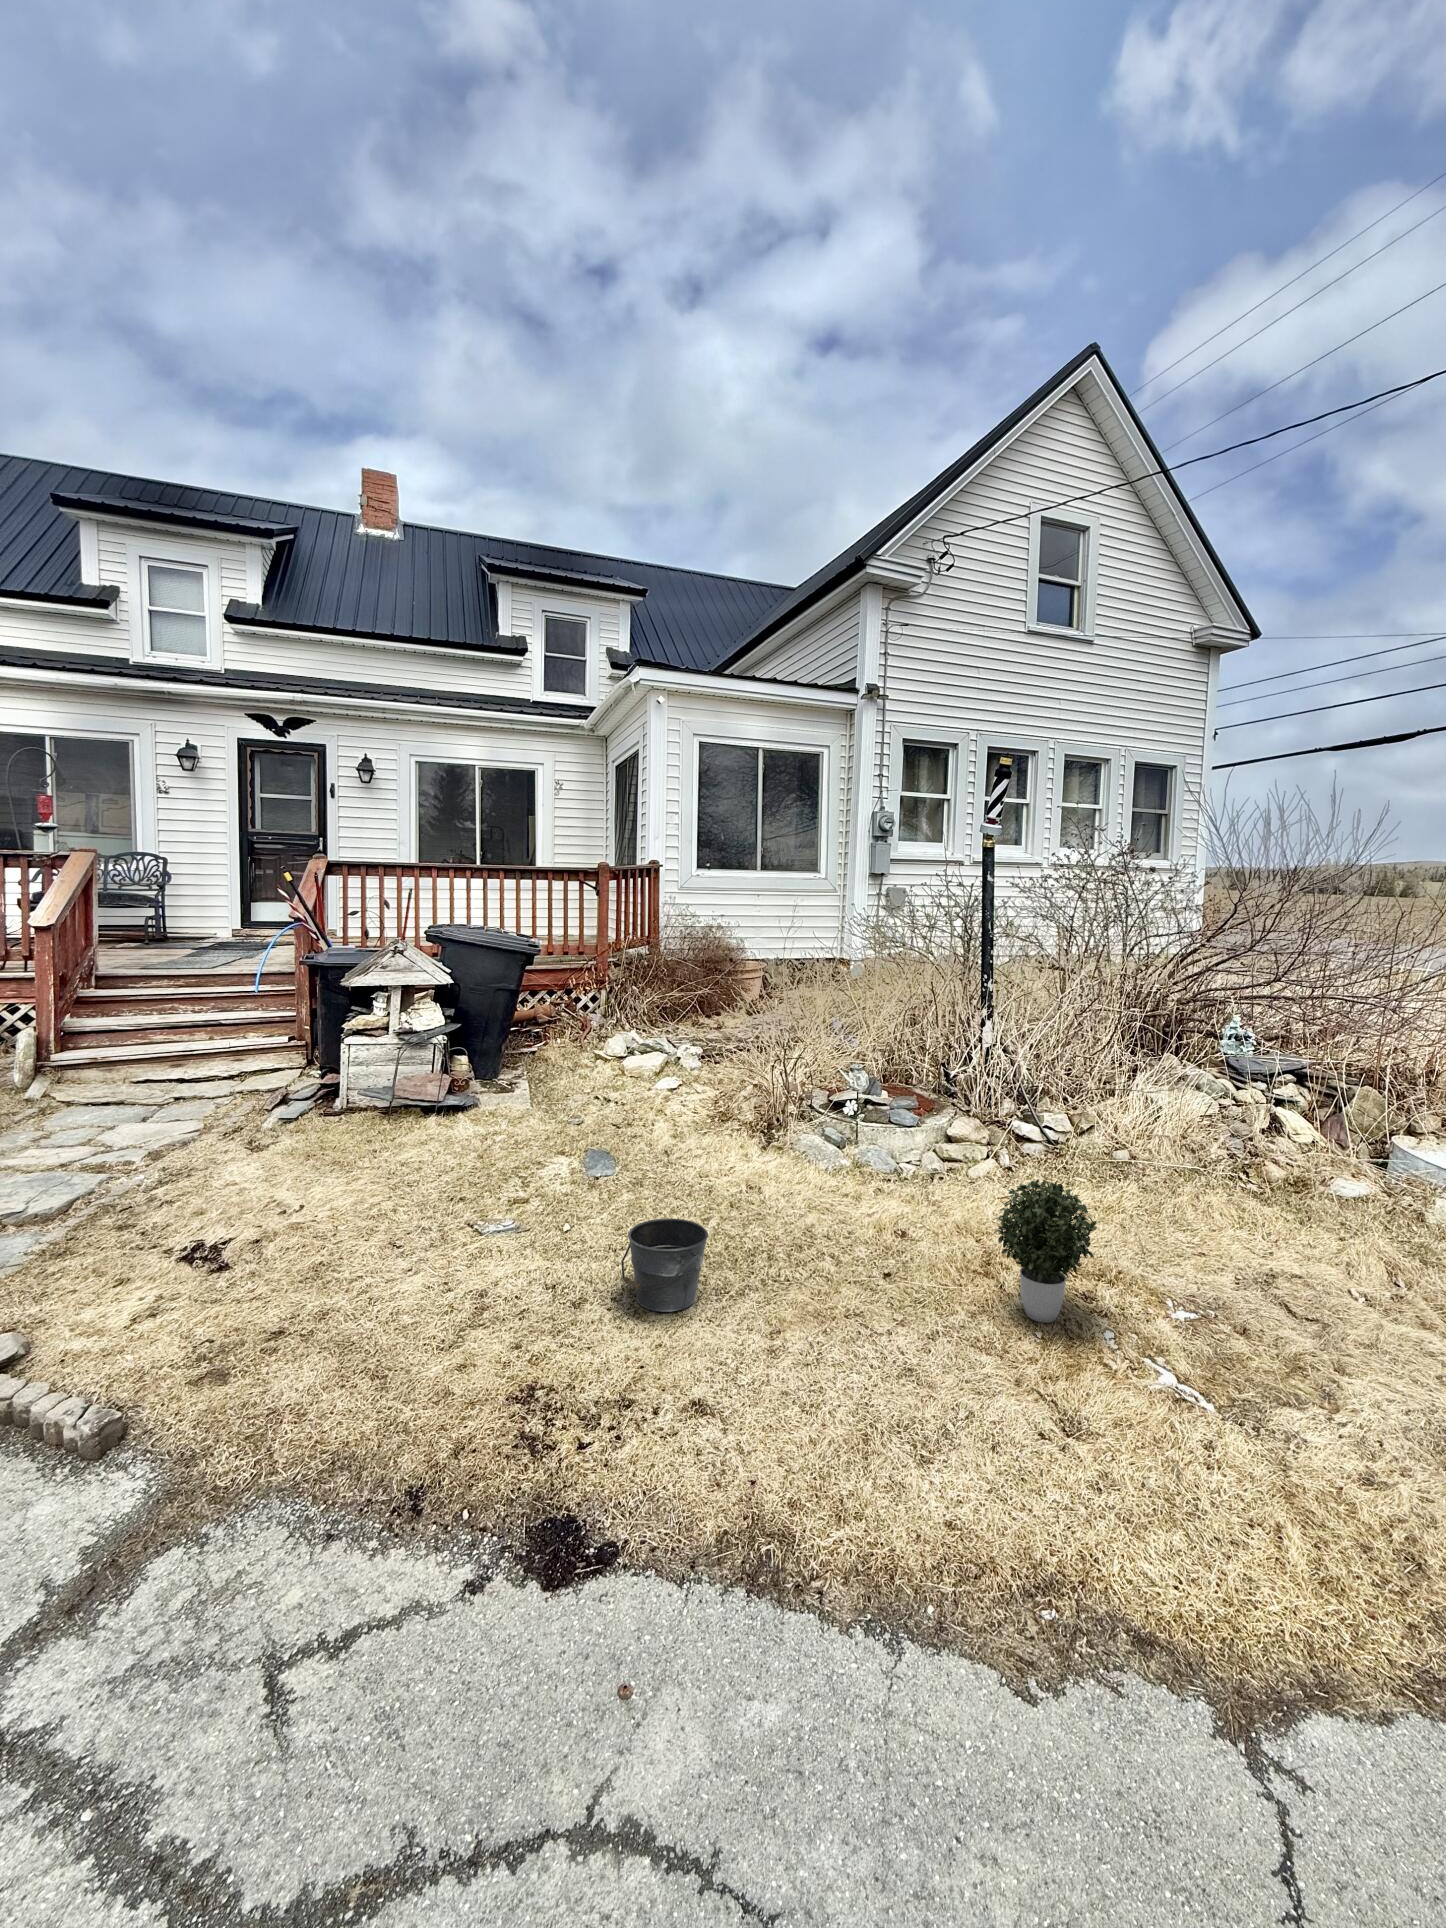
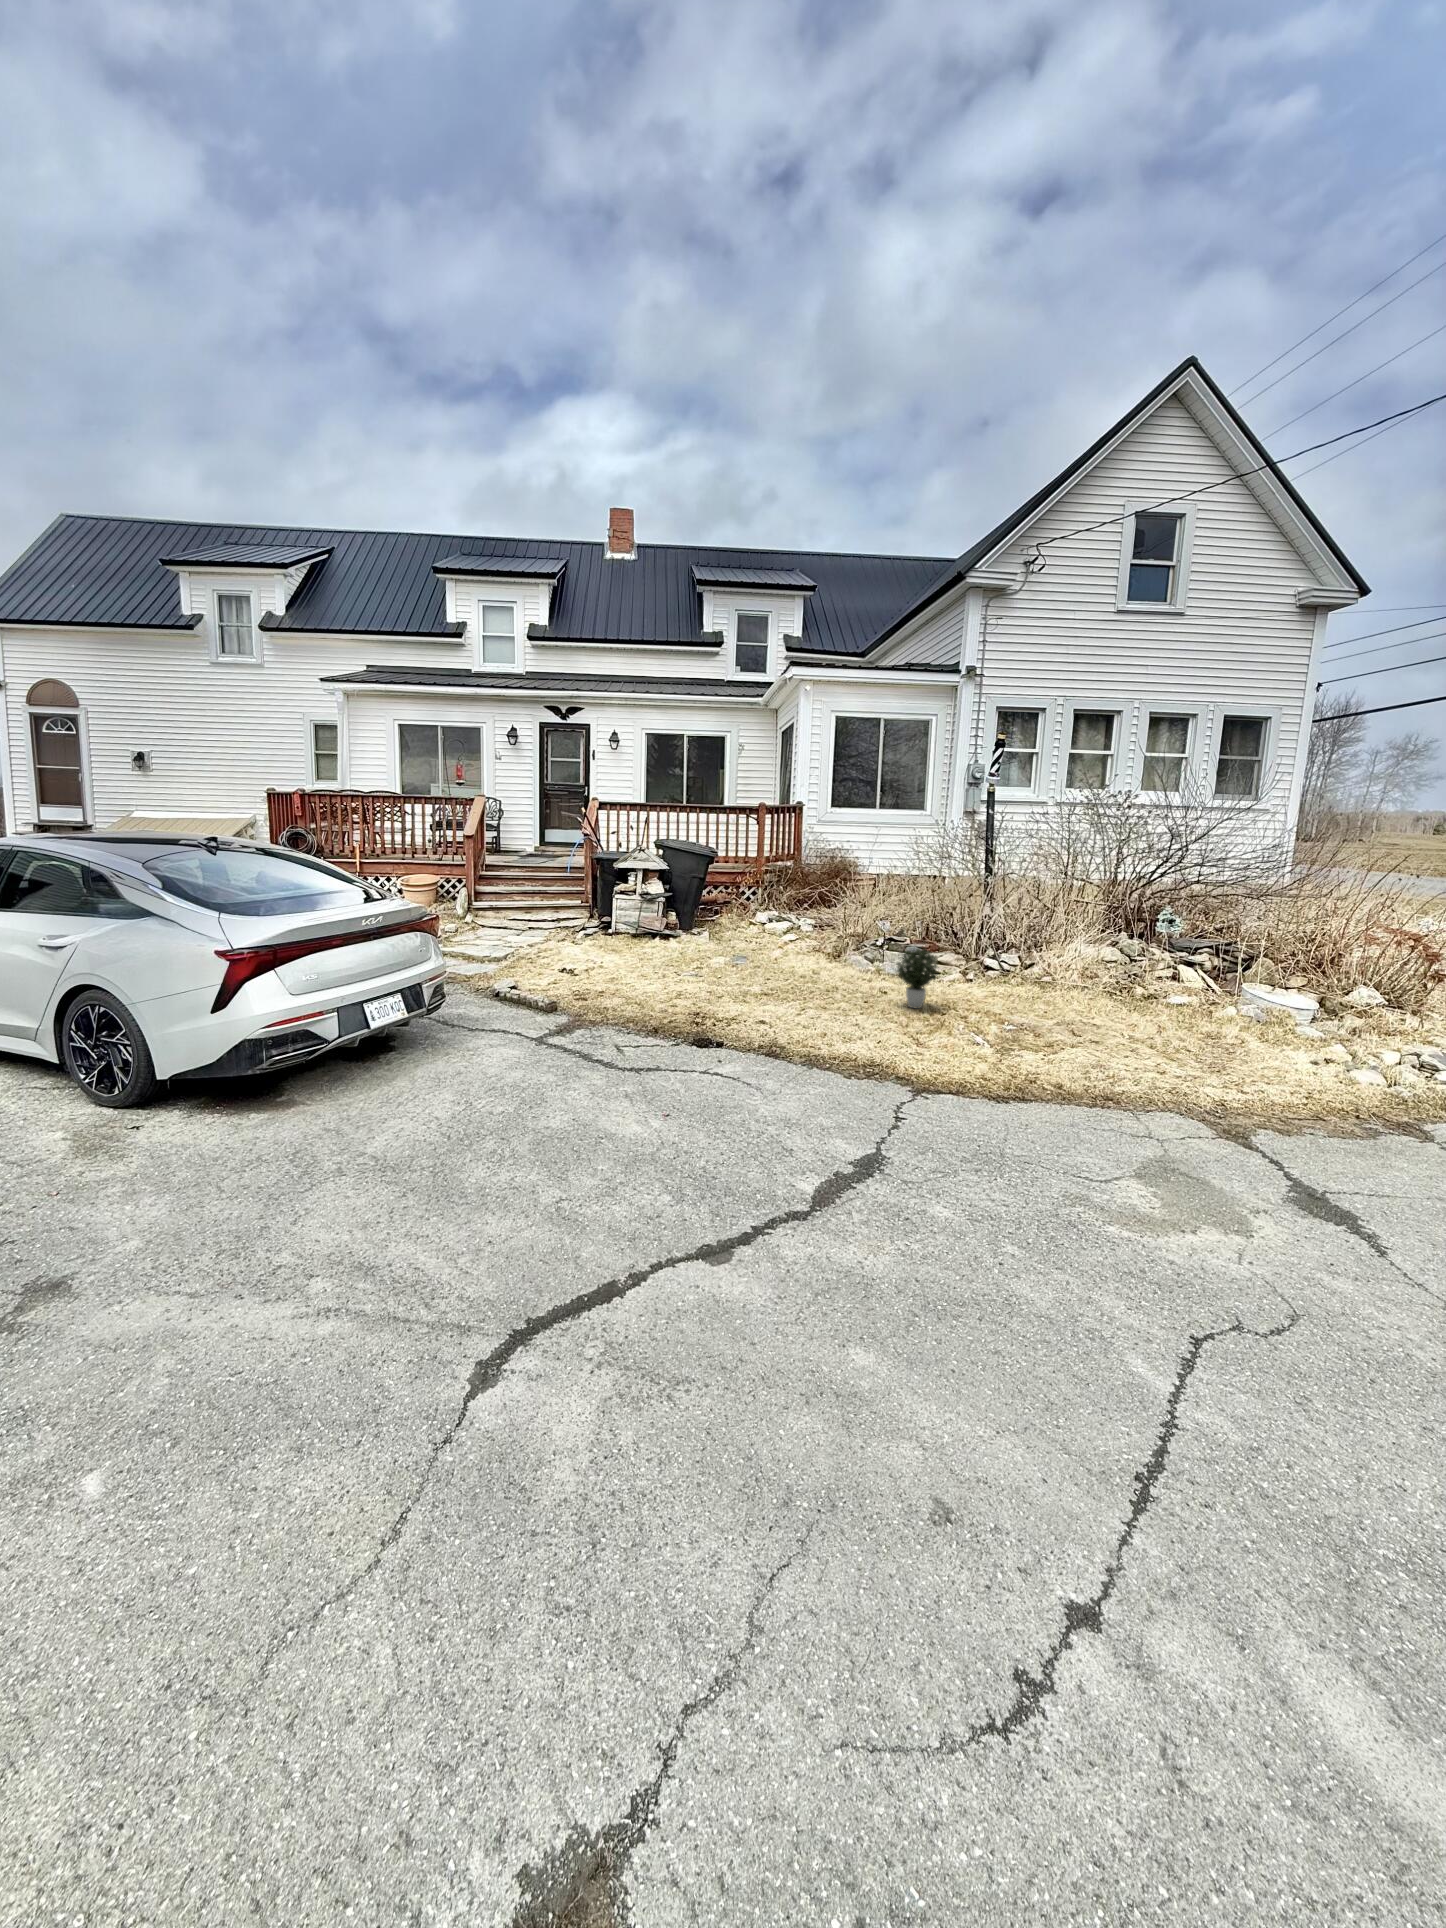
bucket: present [621,1218,708,1312] -> none [734,961,771,993]

